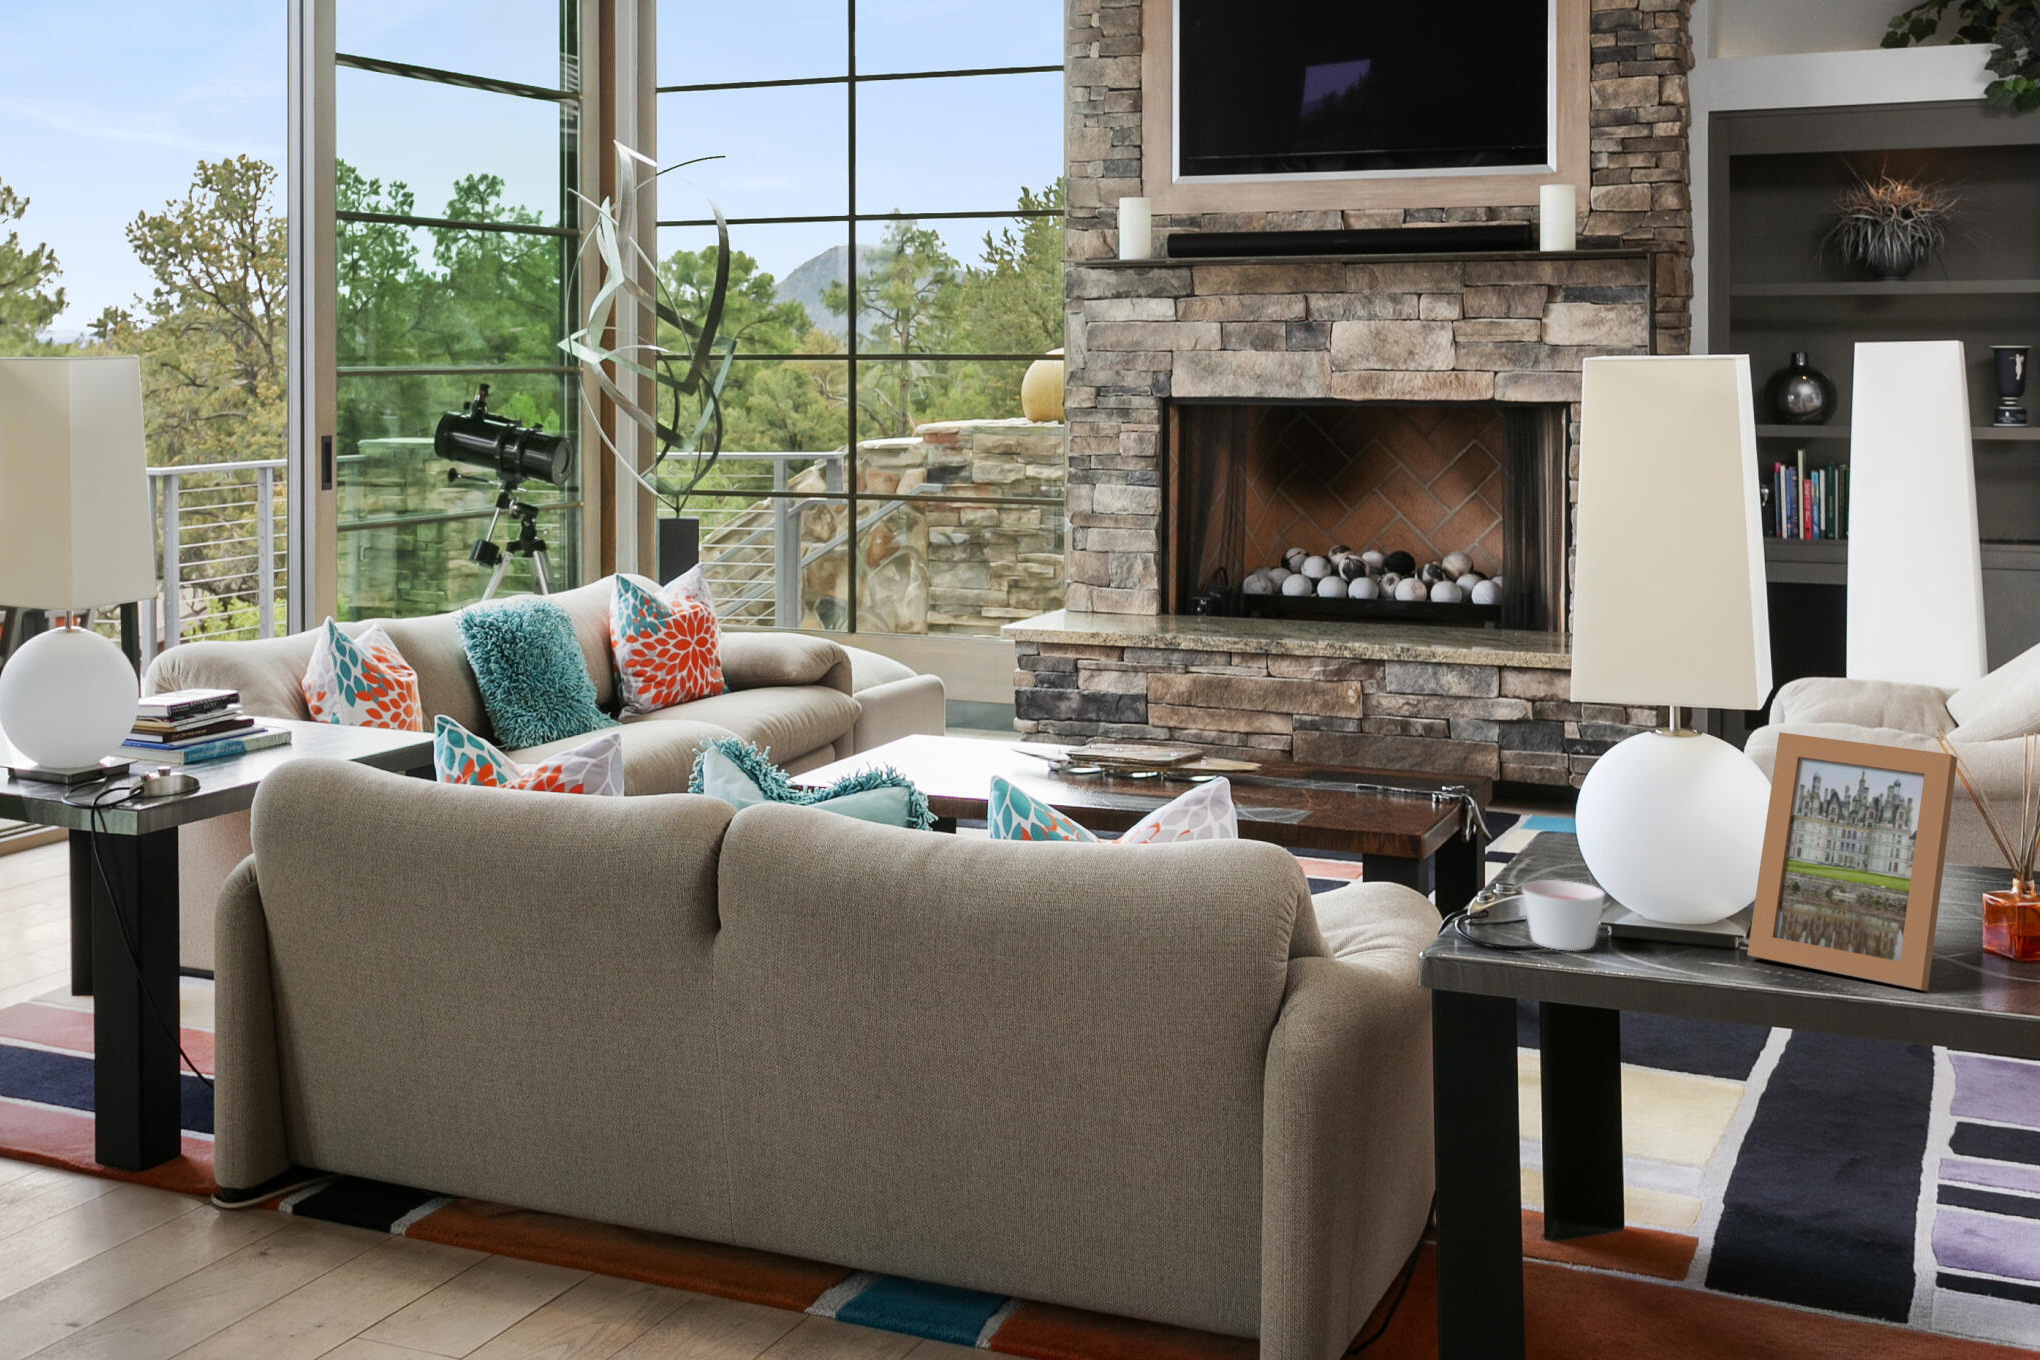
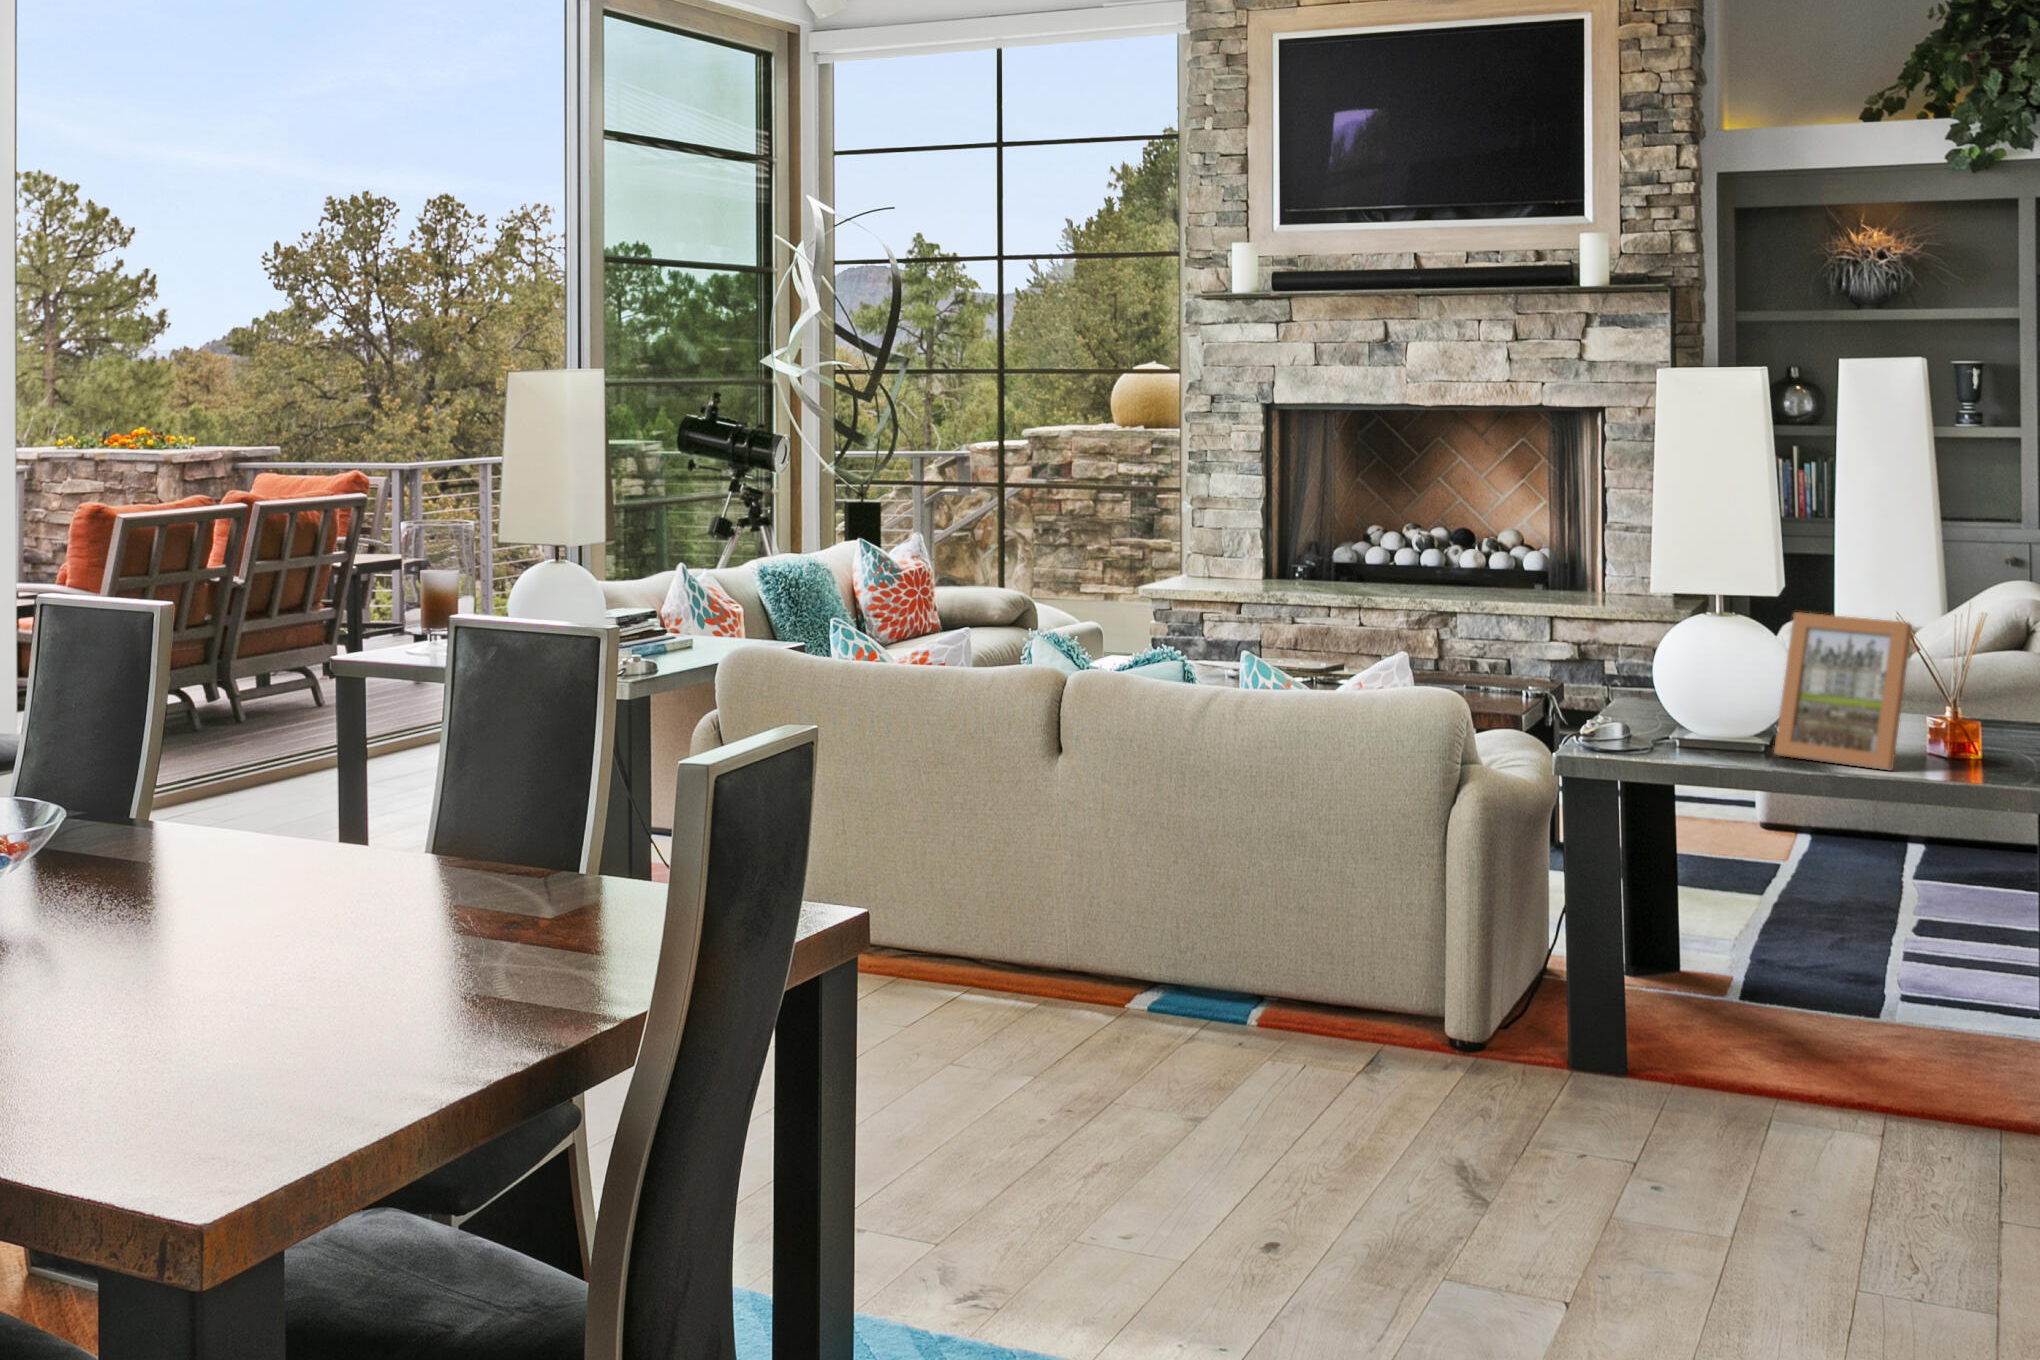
candle: present [1522,880,1605,951] -> none [1622,710,1678,752]

